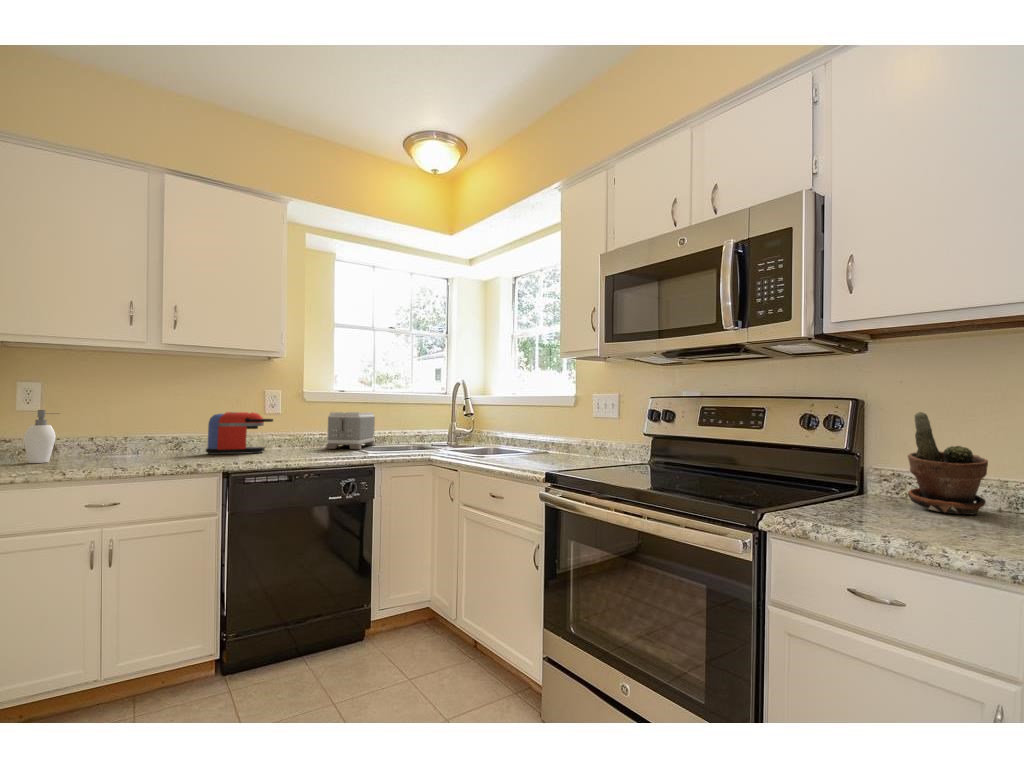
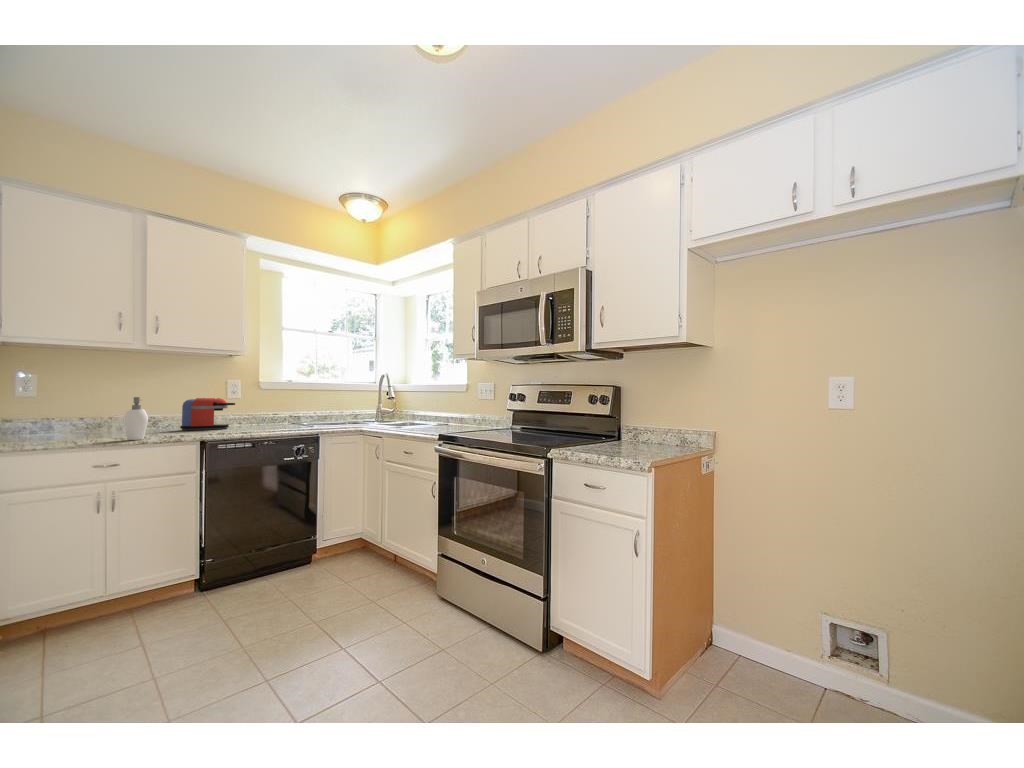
soap dispenser: present [24,410,59,463] -> present [124,397,148,440]
toaster: present [326,412,375,449] -> none [277,398,317,425]
potted plant: present [908,412,988,514] -> none [632,393,666,447]

